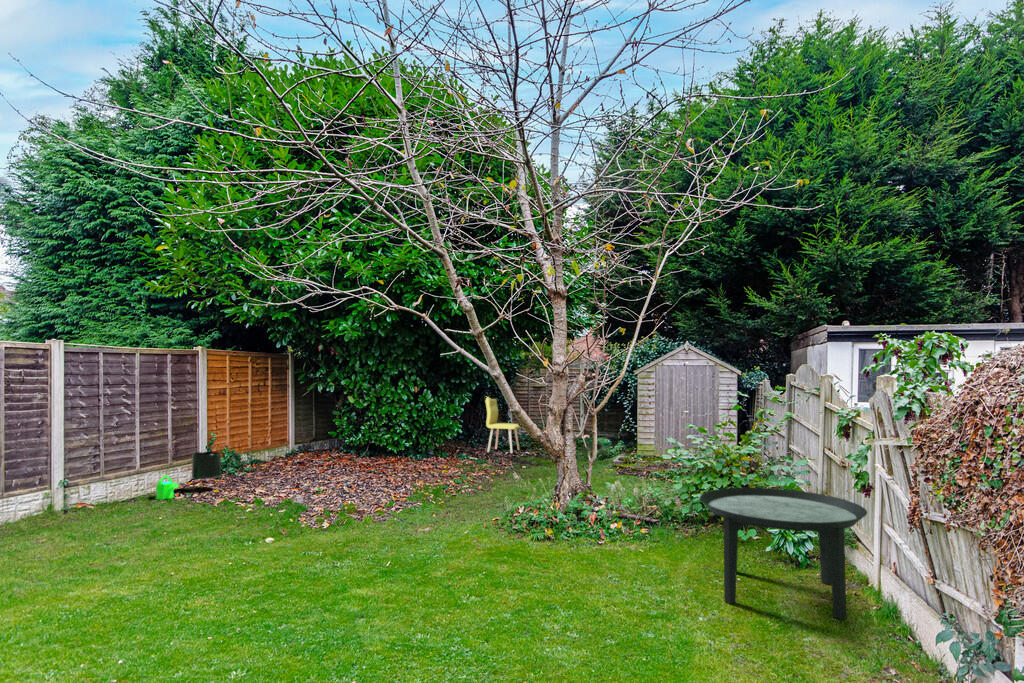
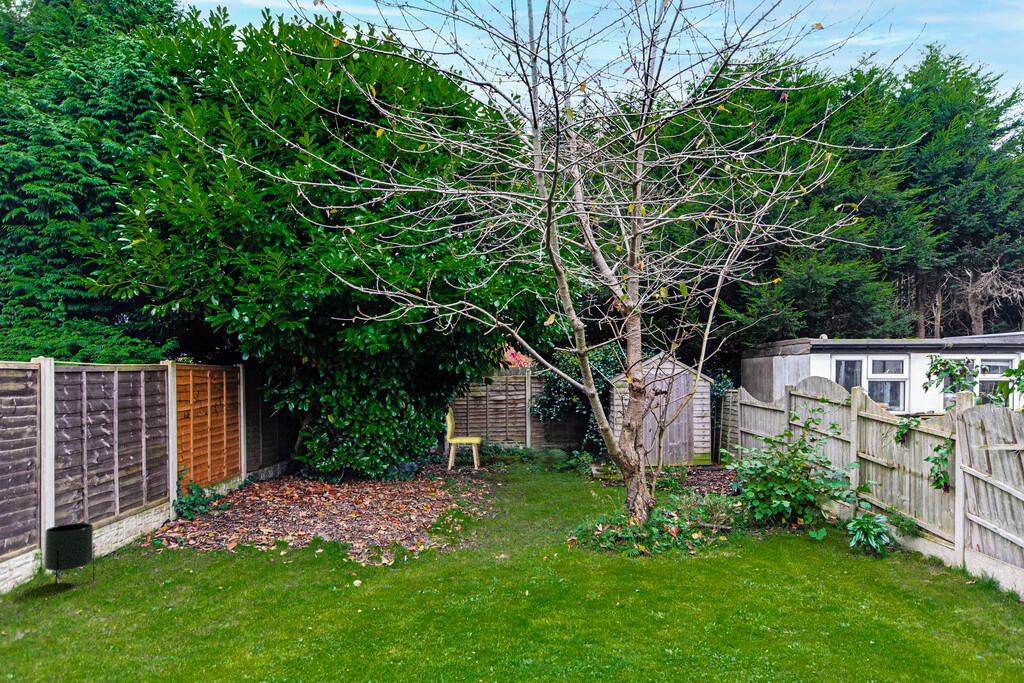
planter: present [192,452,221,491] -> present [45,523,95,592]
watering can: present [156,475,179,499] -> none [132,520,169,550]
round table: present [700,488,867,620] -> none [819,488,972,594]

